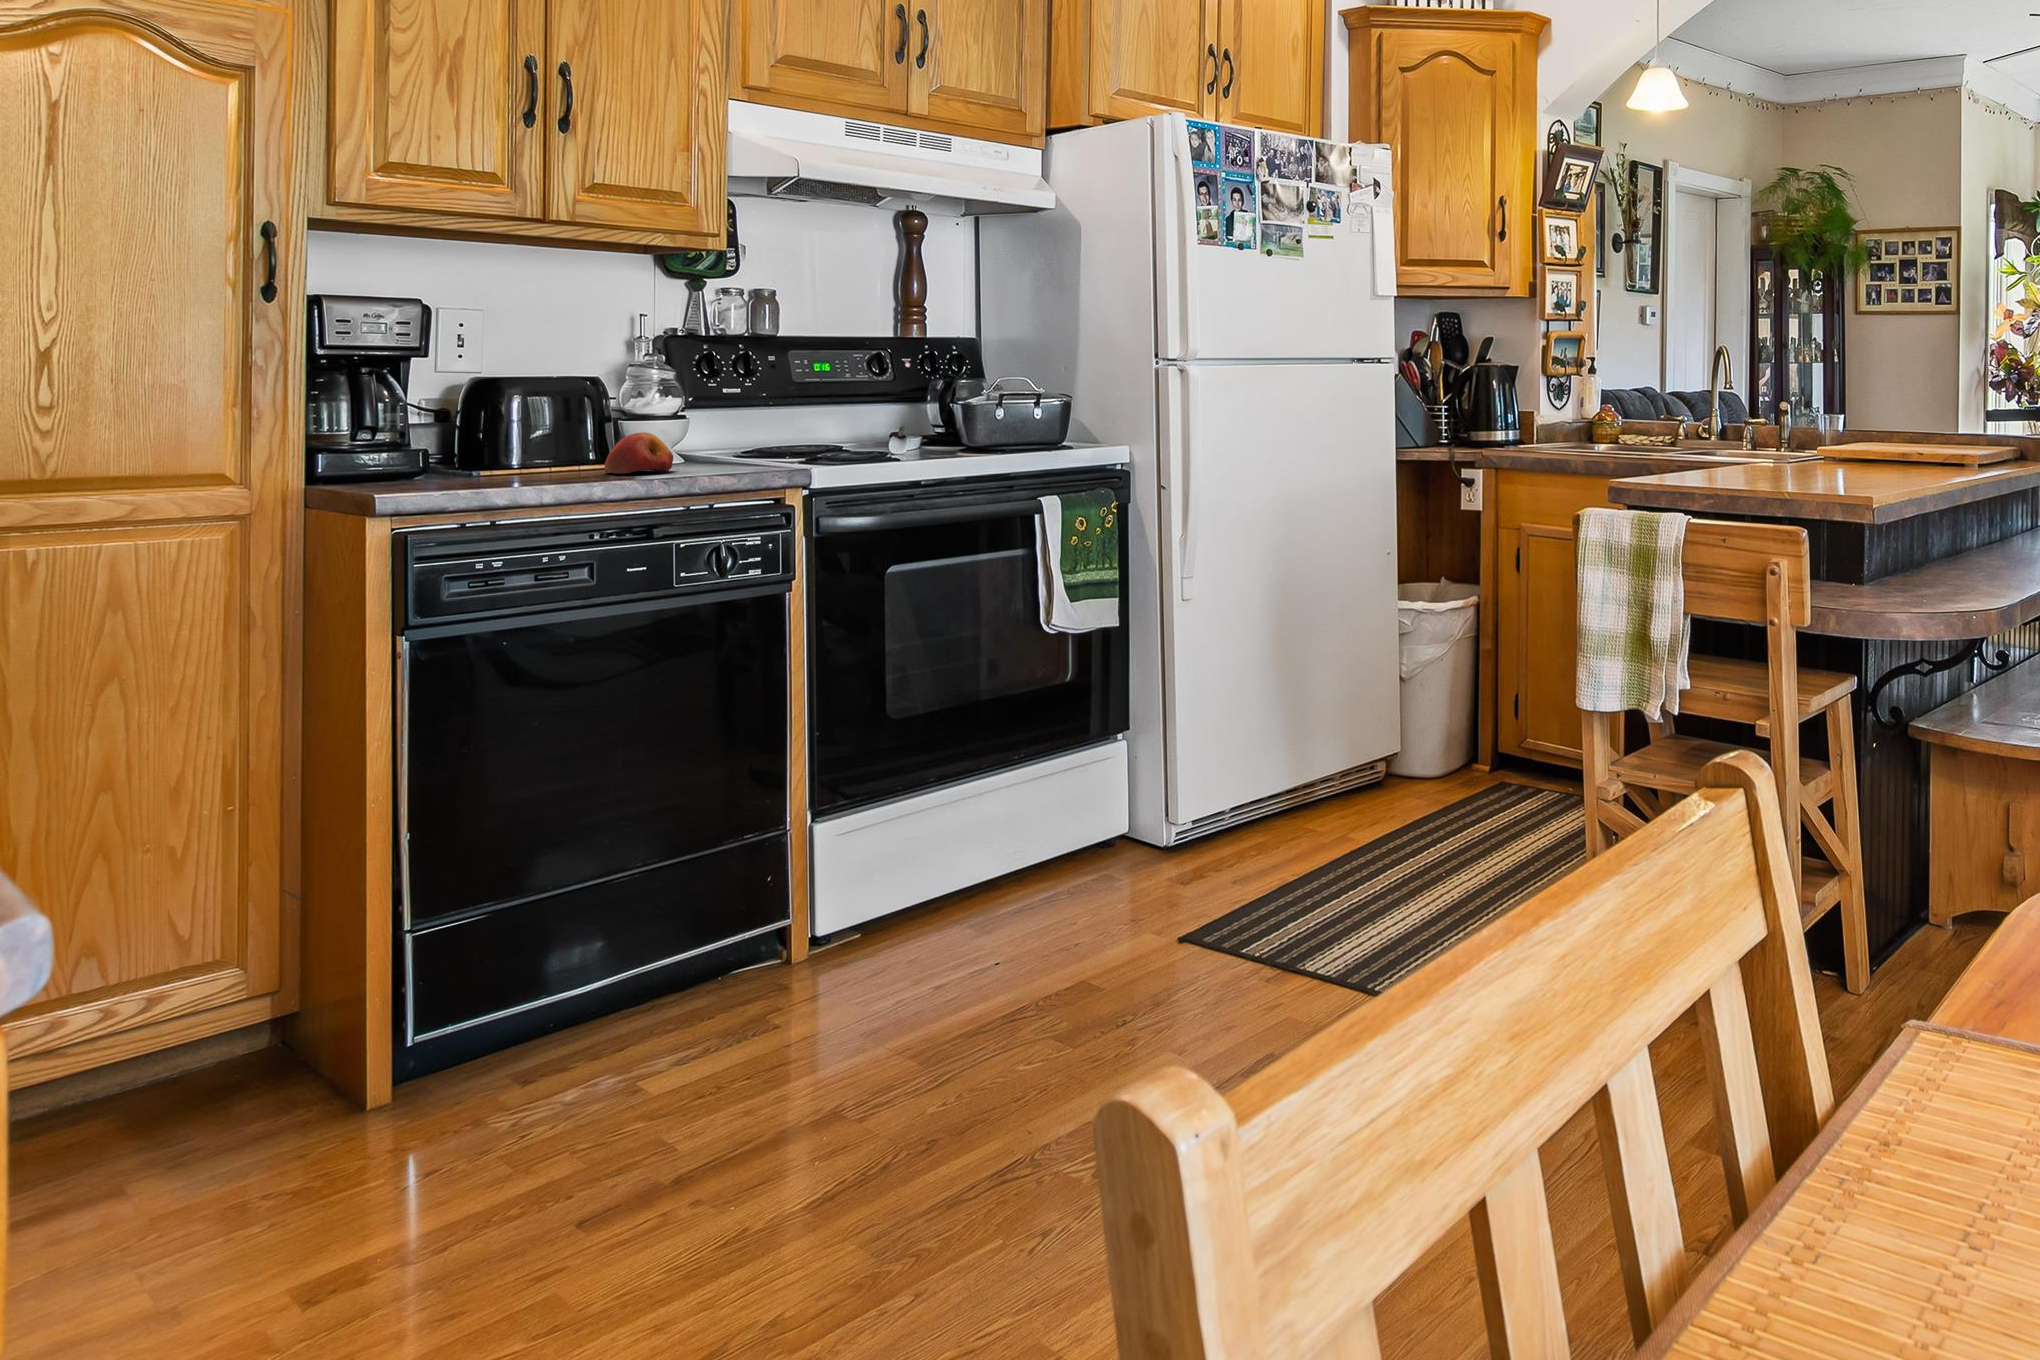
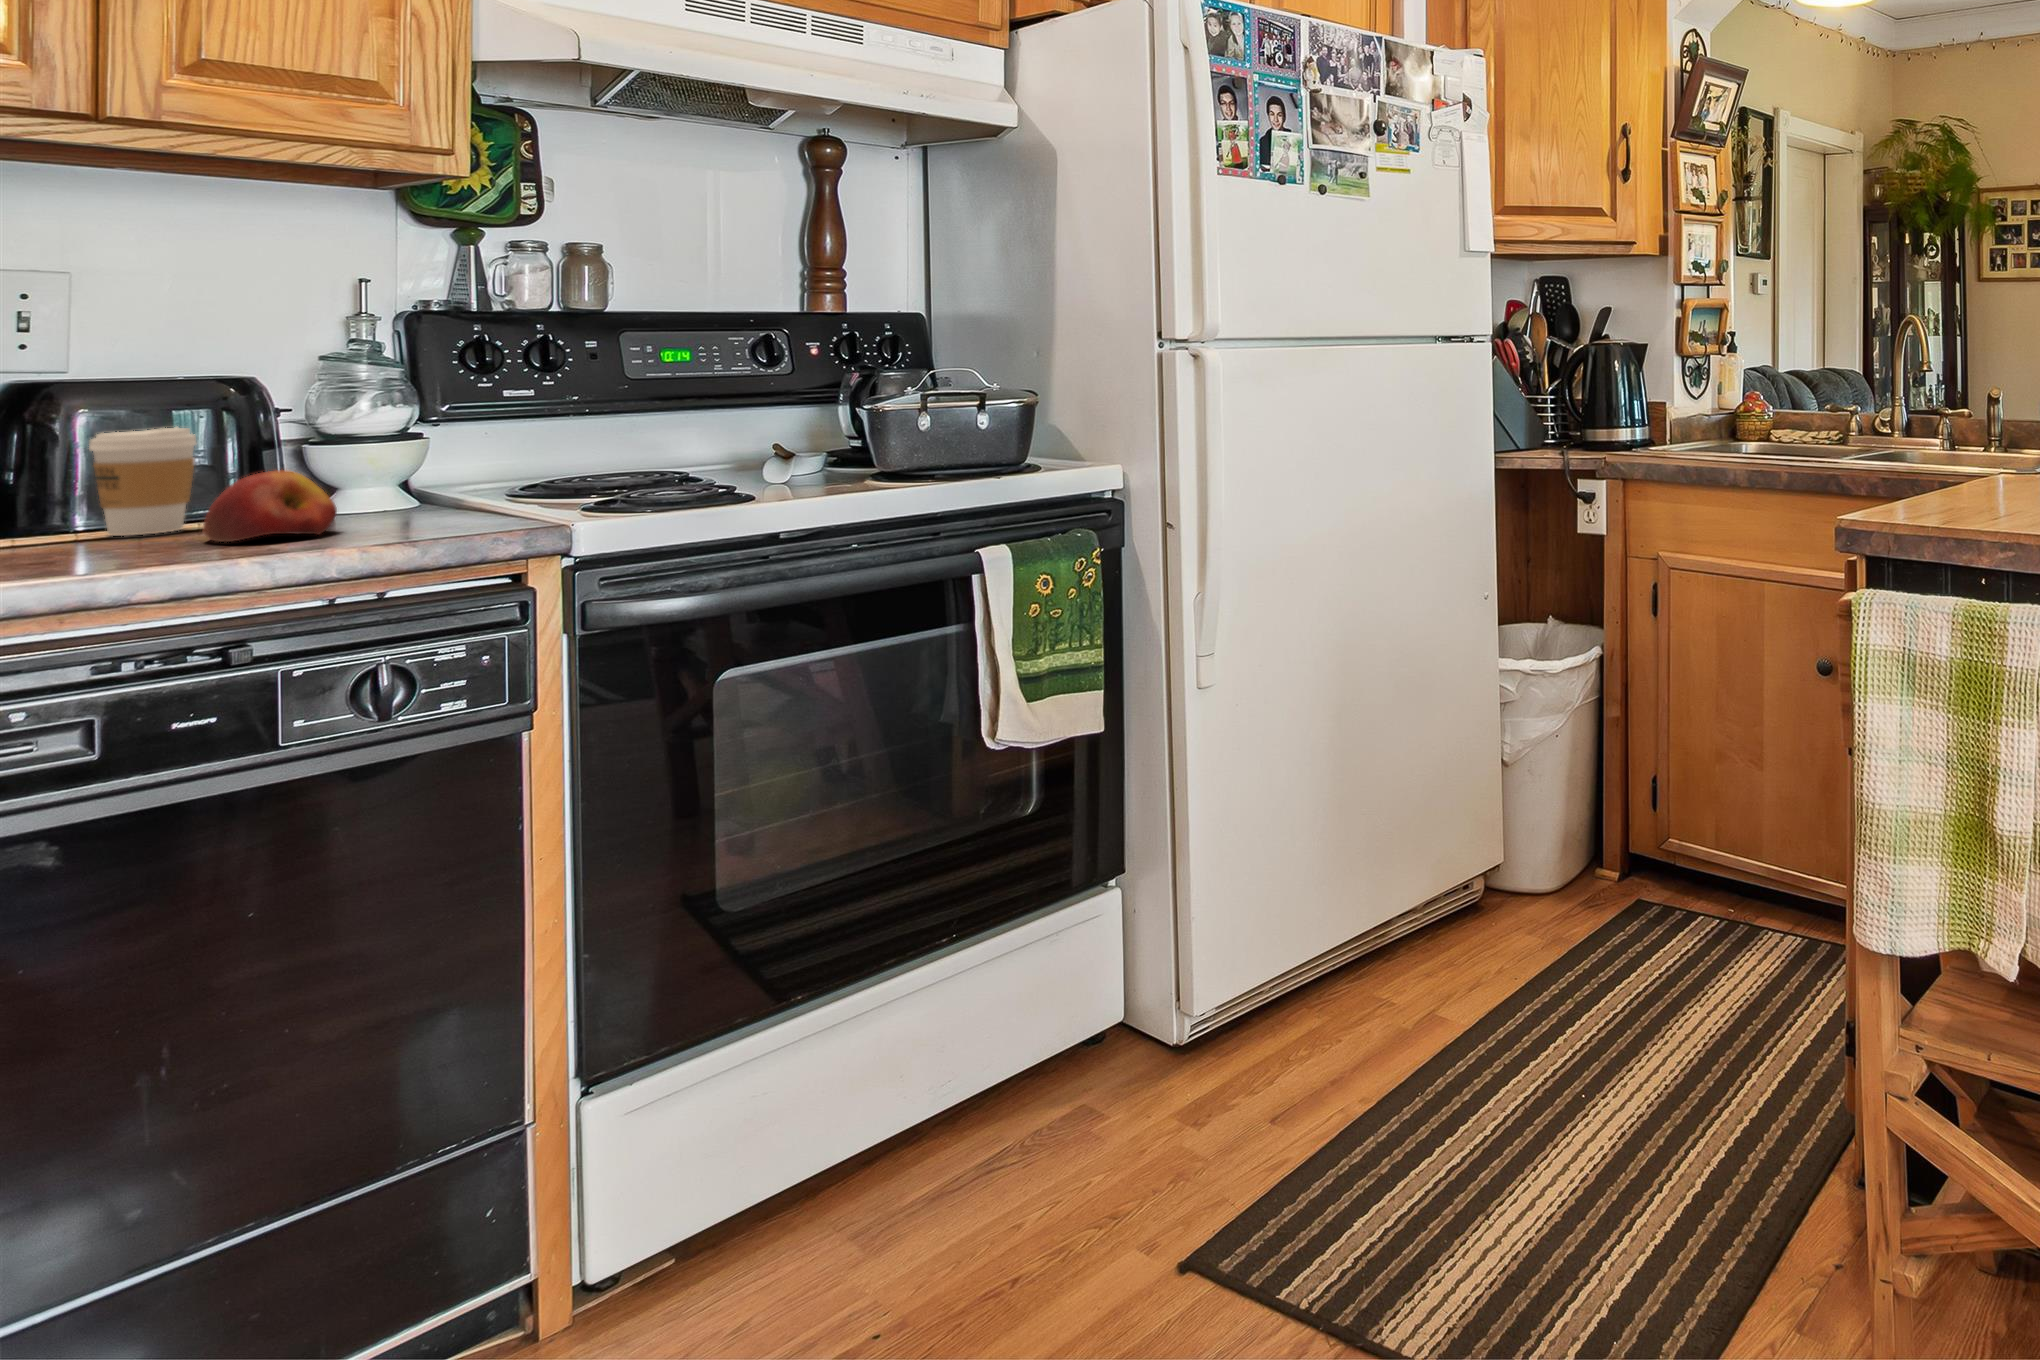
coffee cup: none [531,406,585,471] -> present [89,427,196,536]

